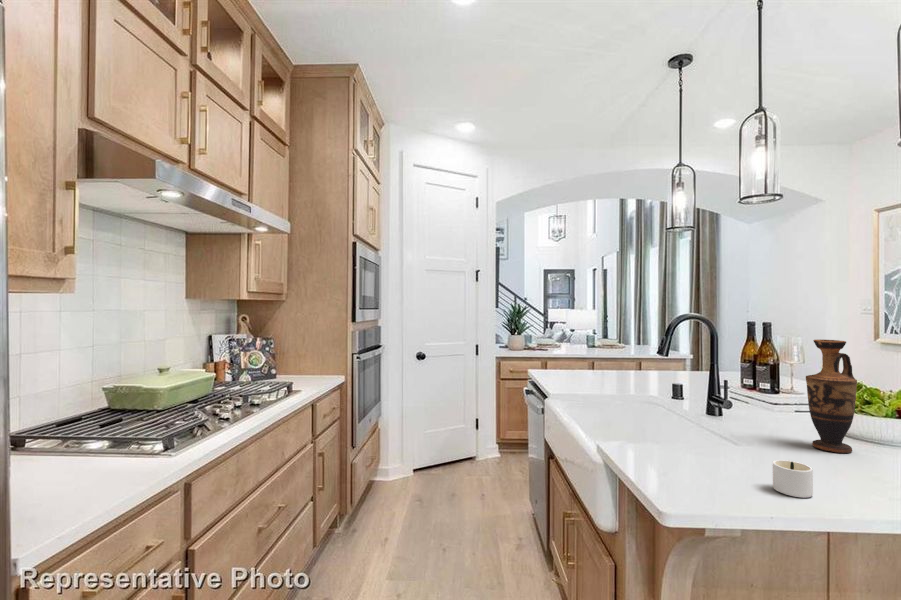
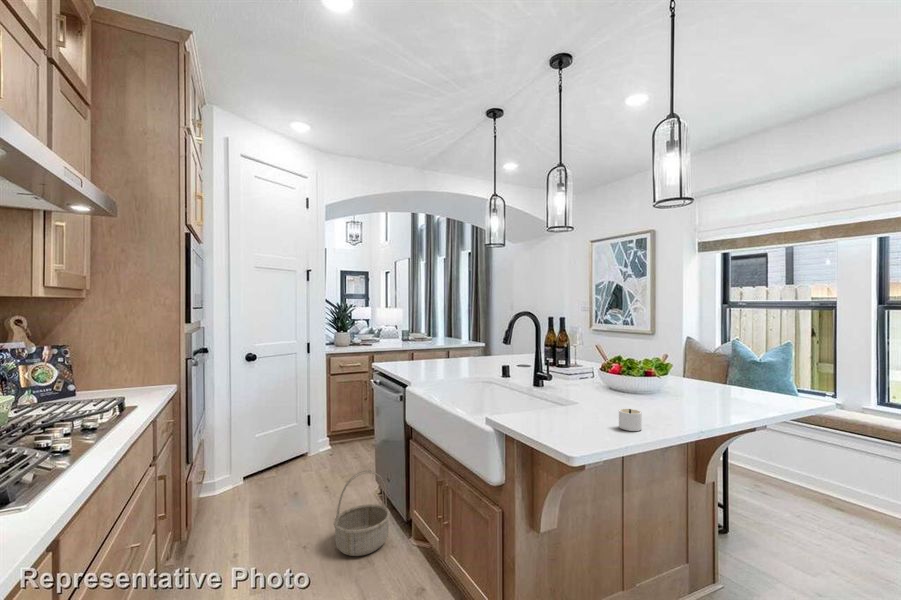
vase: present [806,340,857,453] -> none [607,328,634,401]
basket: none [471,483,532,573] -> present [334,470,390,556]

